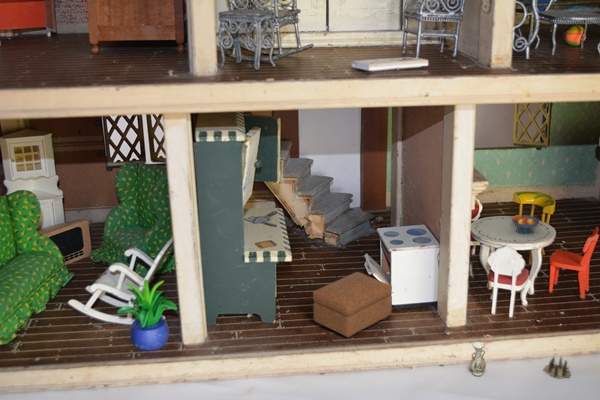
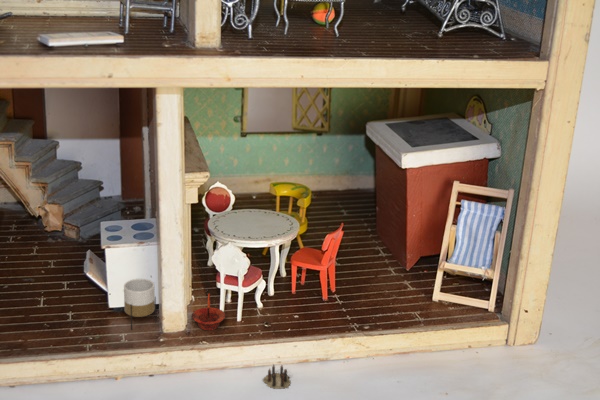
fruit bowl: present [512,215,540,234] -> none [249,208,279,230]
ottoman: present [313,272,392,338] -> none [8,271,104,347]
planter: none [410,279,438,325] -> present [124,279,156,329]
basket: none [470,292,502,325] -> present [192,294,226,330]
vase: present [470,342,486,376] -> none [180,350,197,387]

